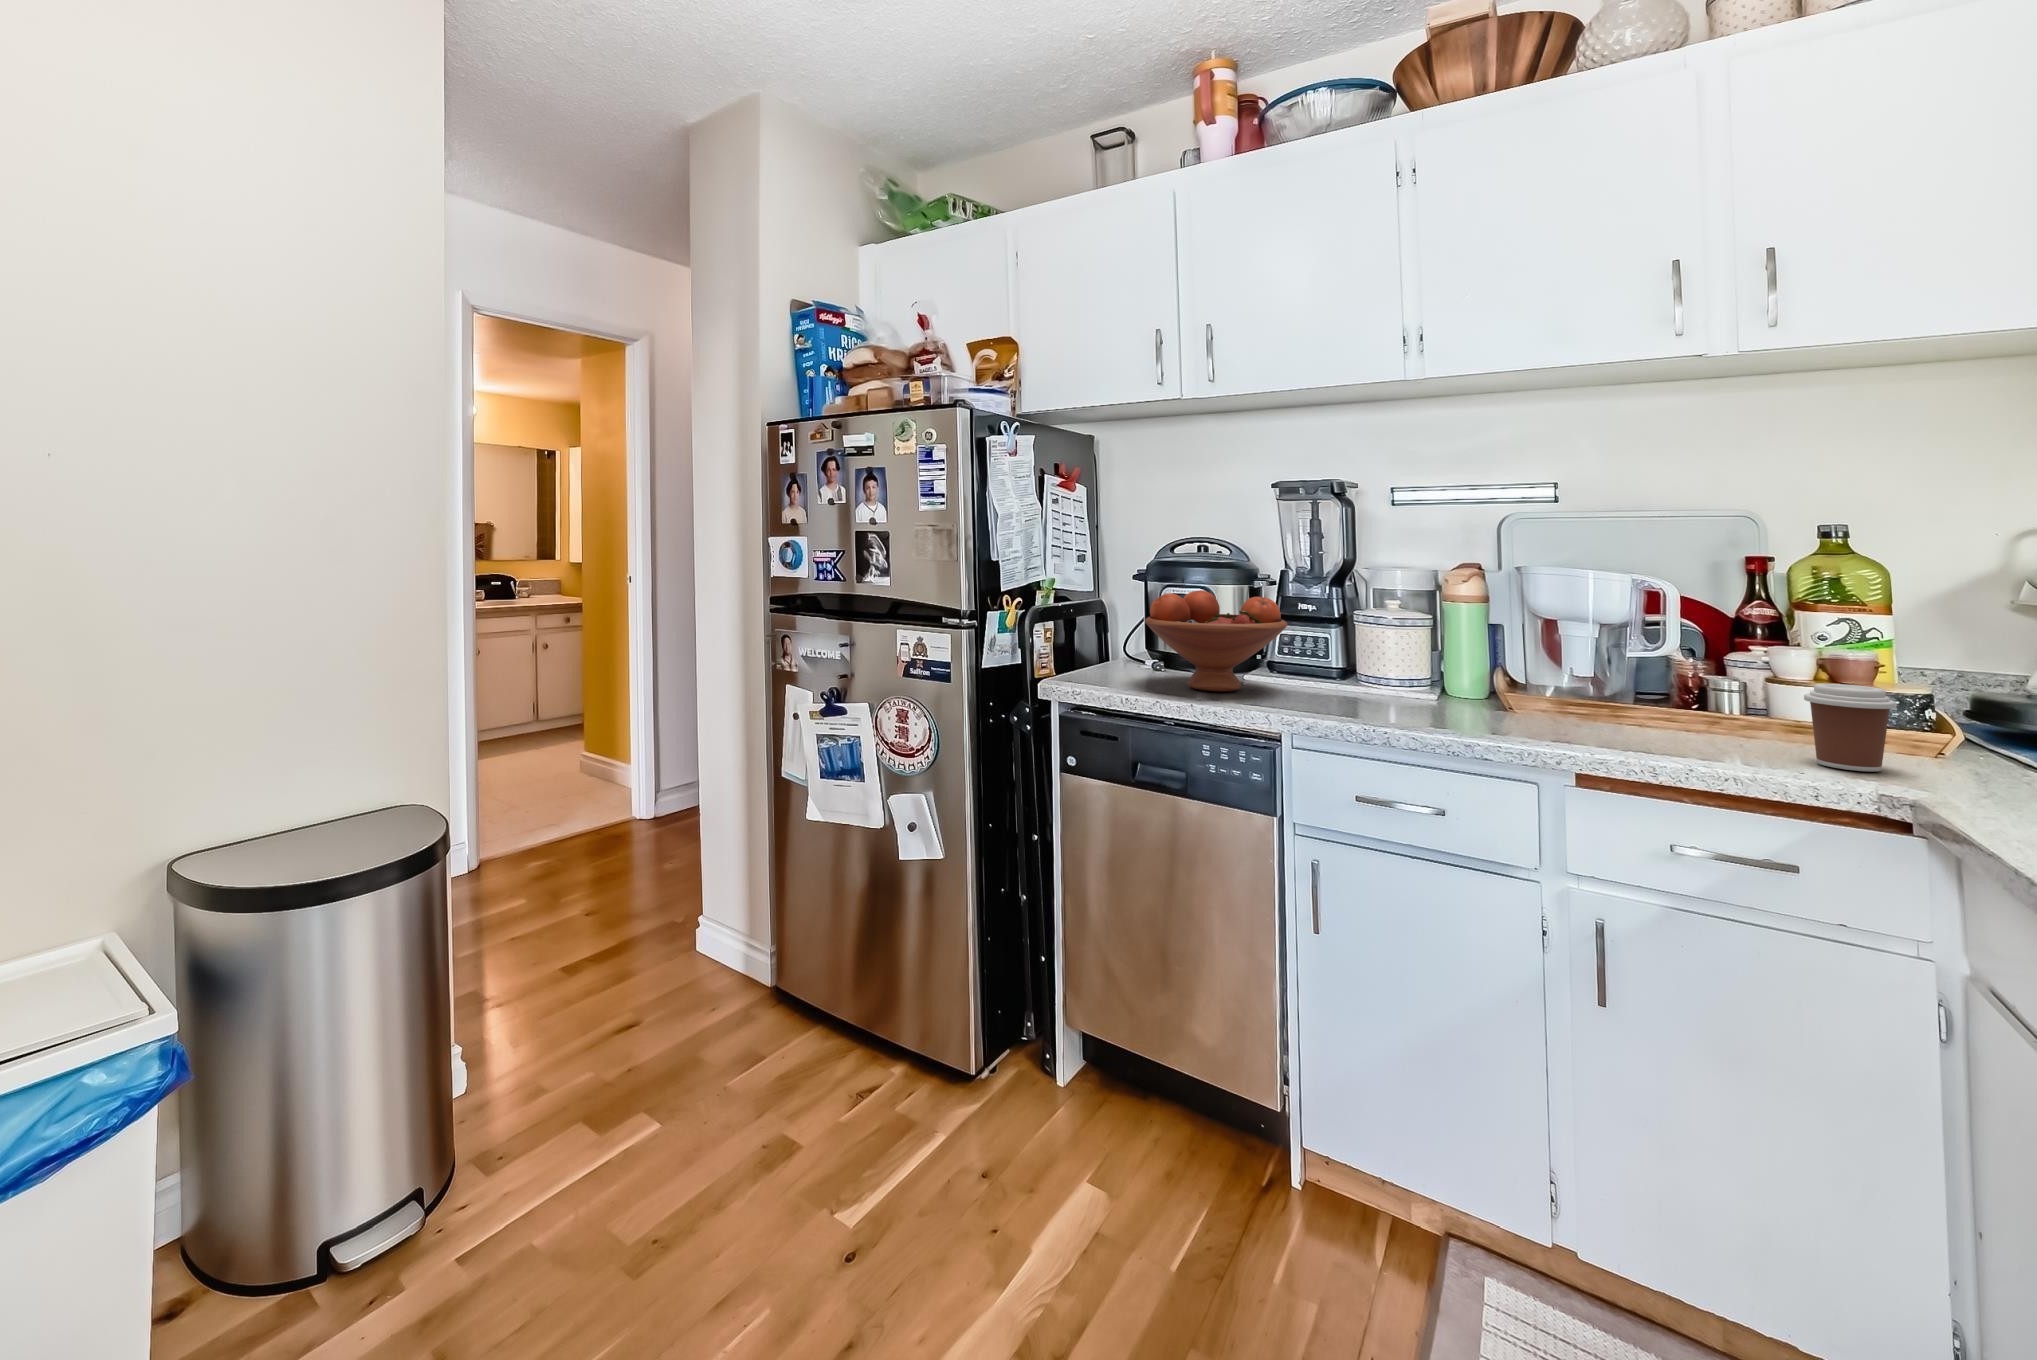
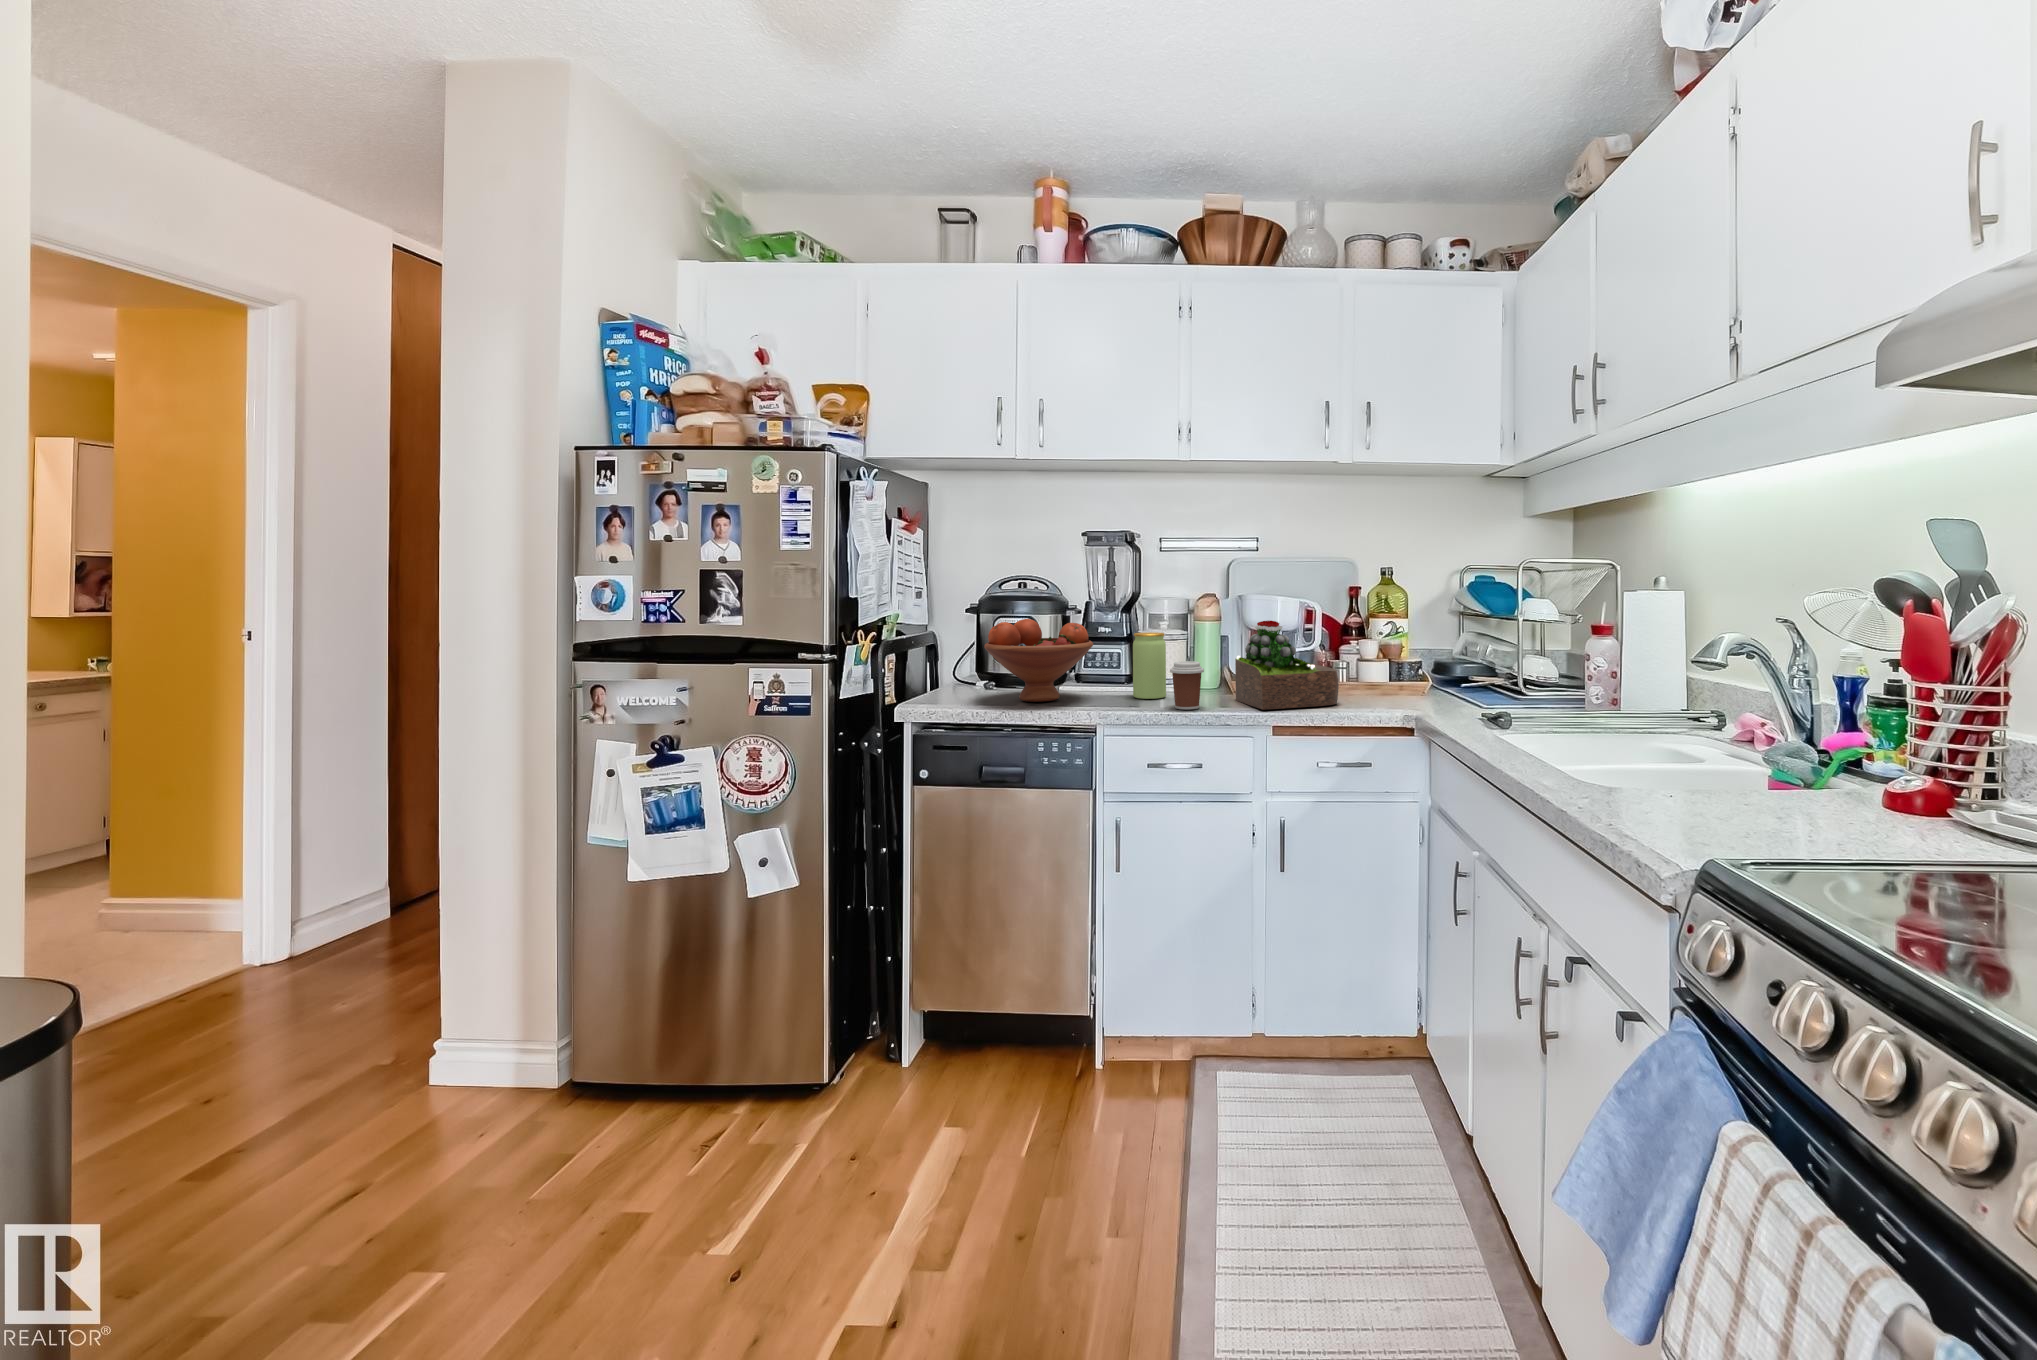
succulent plant: none [1516,603,1727,742] -> present [1235,621,1339,710]
jar: none [1346,613,1397,702] -> present [1133,632,1166,699]
coffee cup: present [1804,684,1897,772] -> present [1170,661,1204,710]

